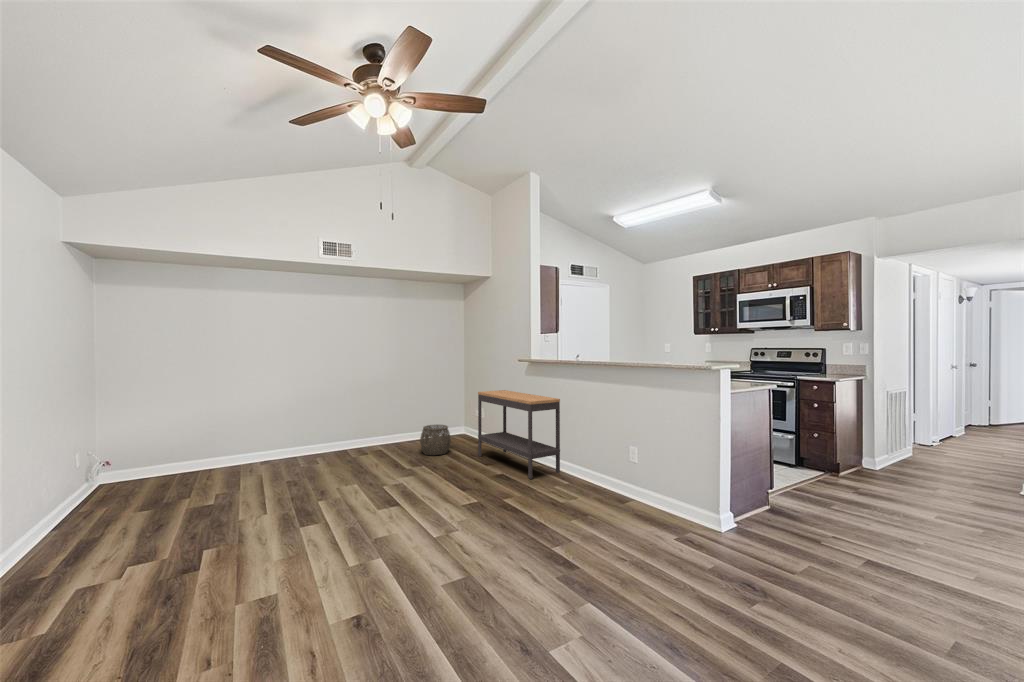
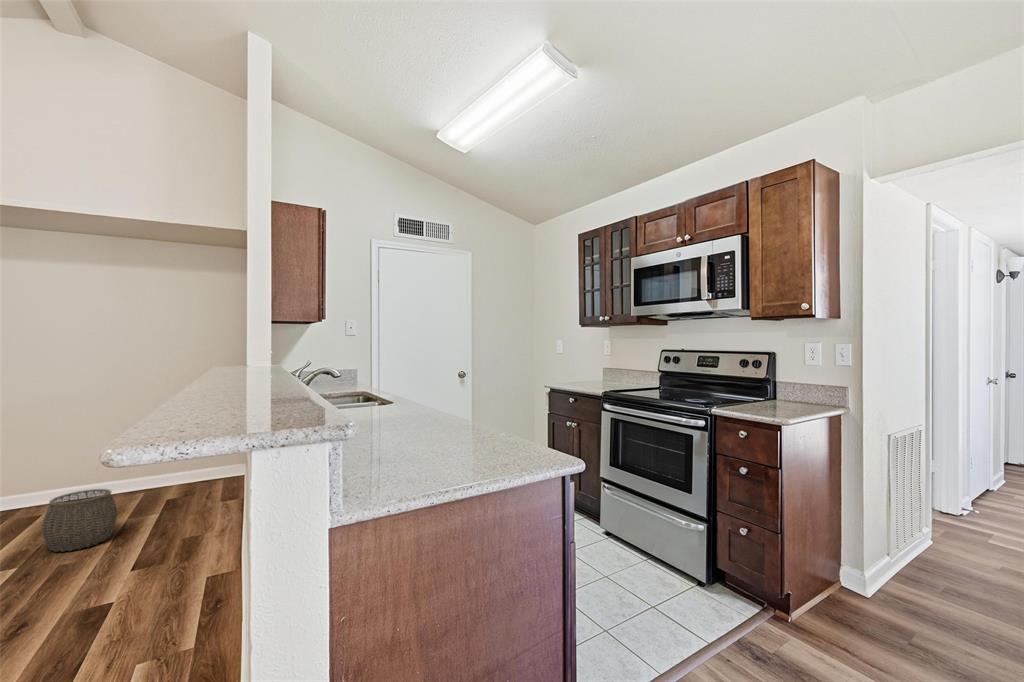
console table: present [478,390,560,479] -> none [110,428,213,643]

